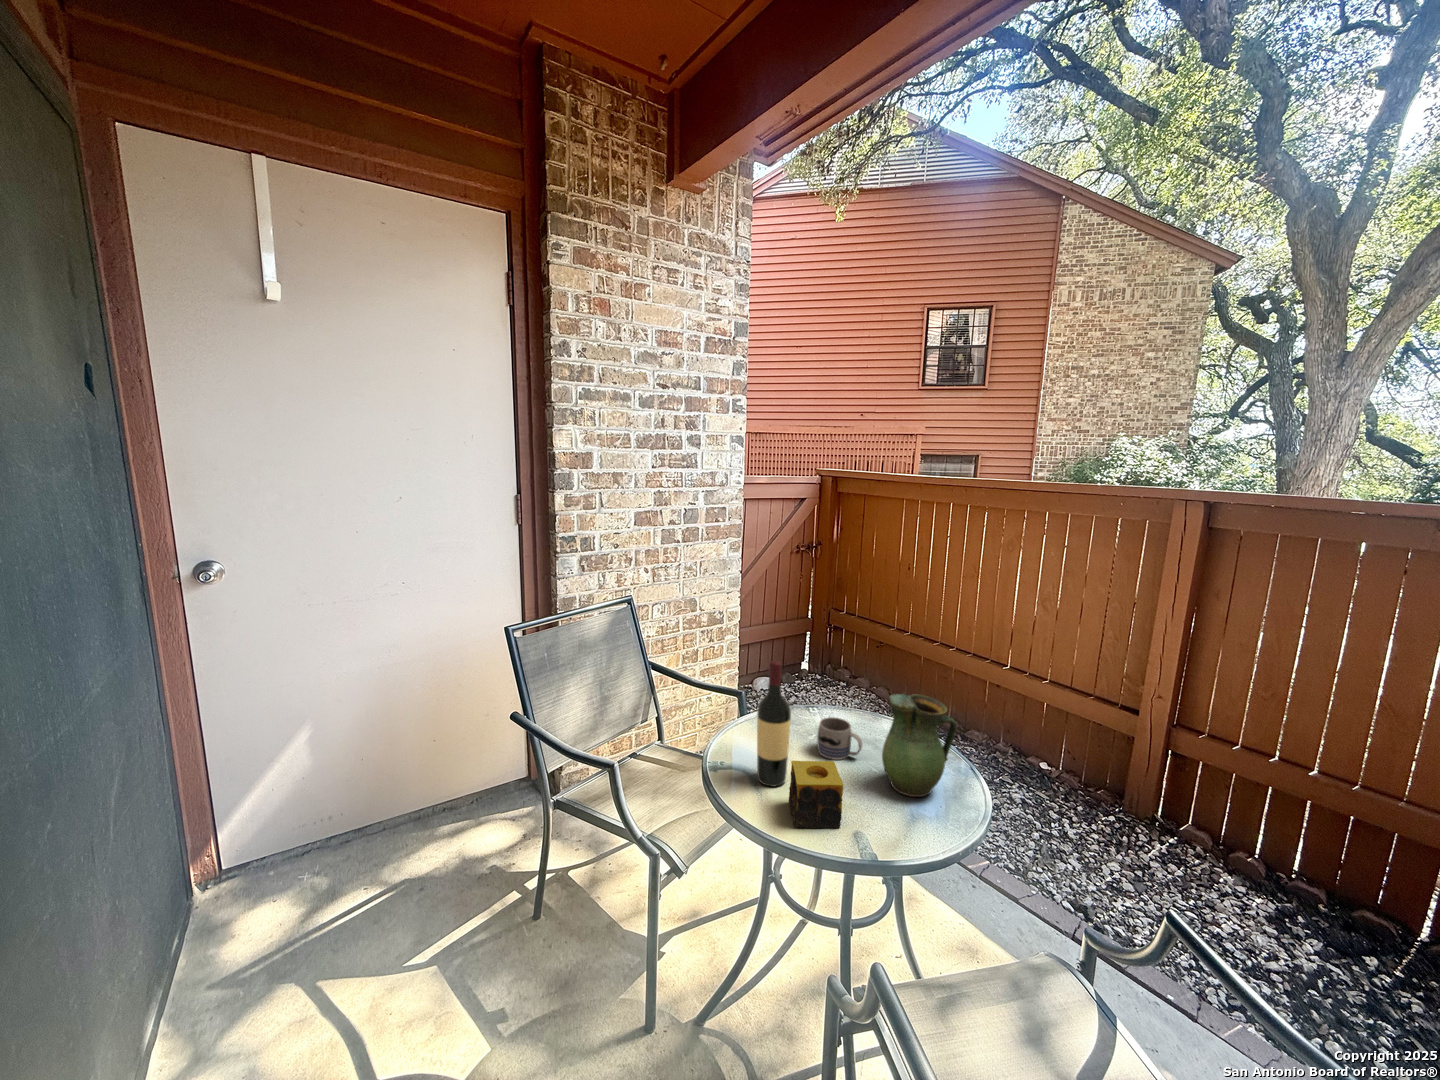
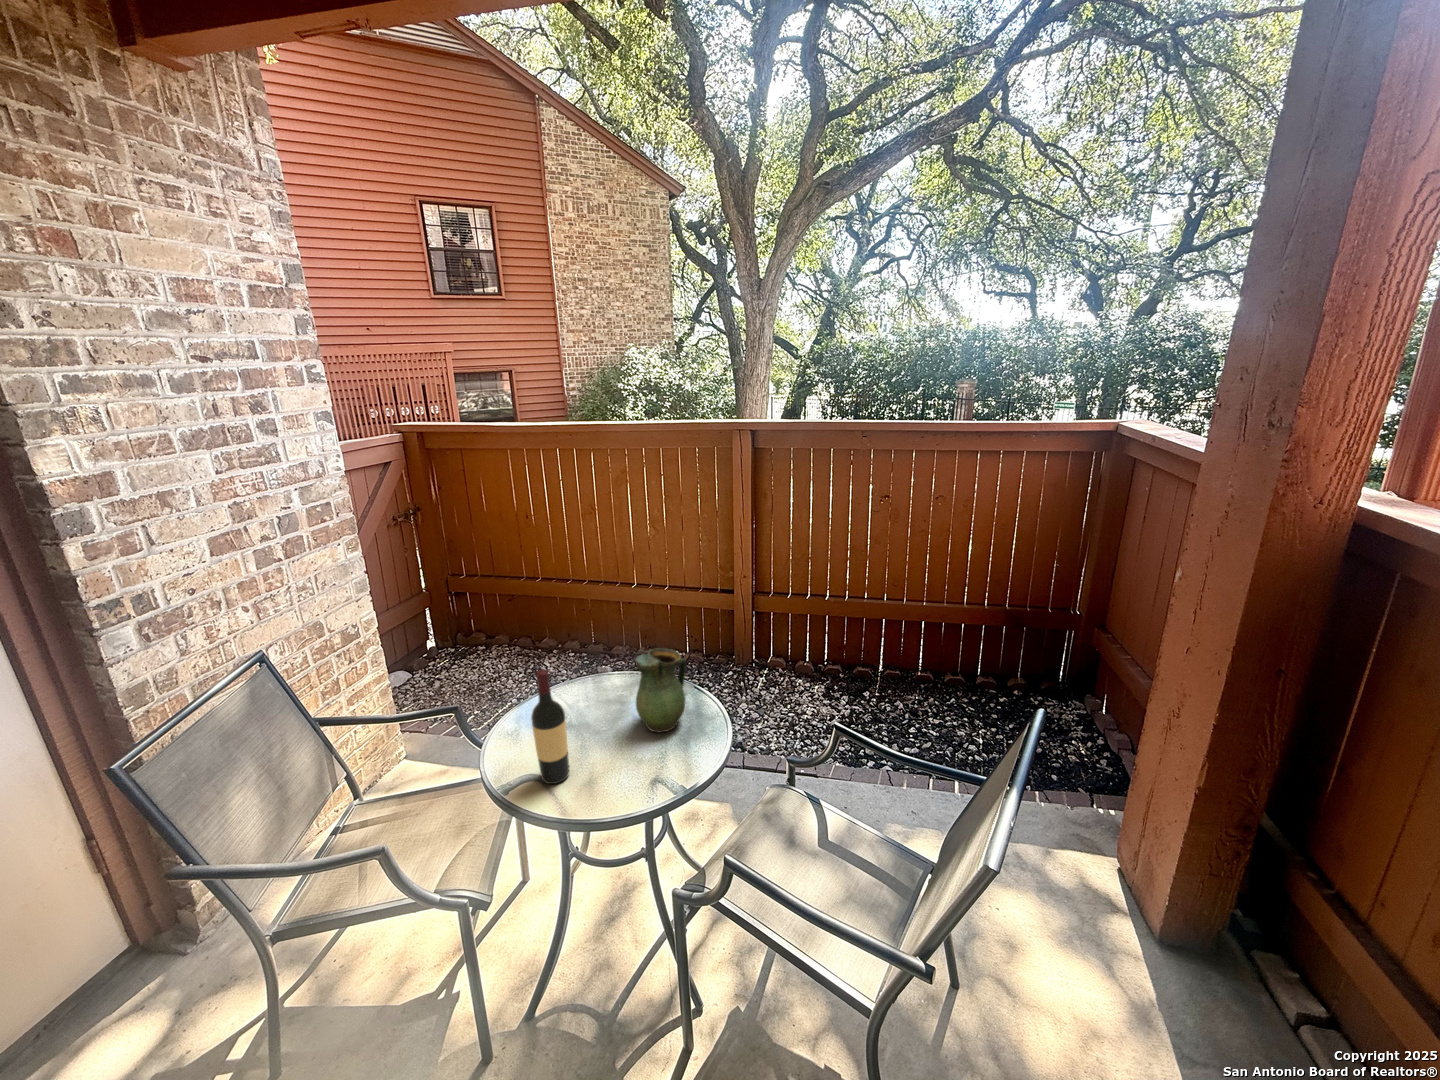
mug: present [817,717,862,760] -> none [568,693,610,733]
candle: present [789,761,843,828] -> none [583,735,641,804]

